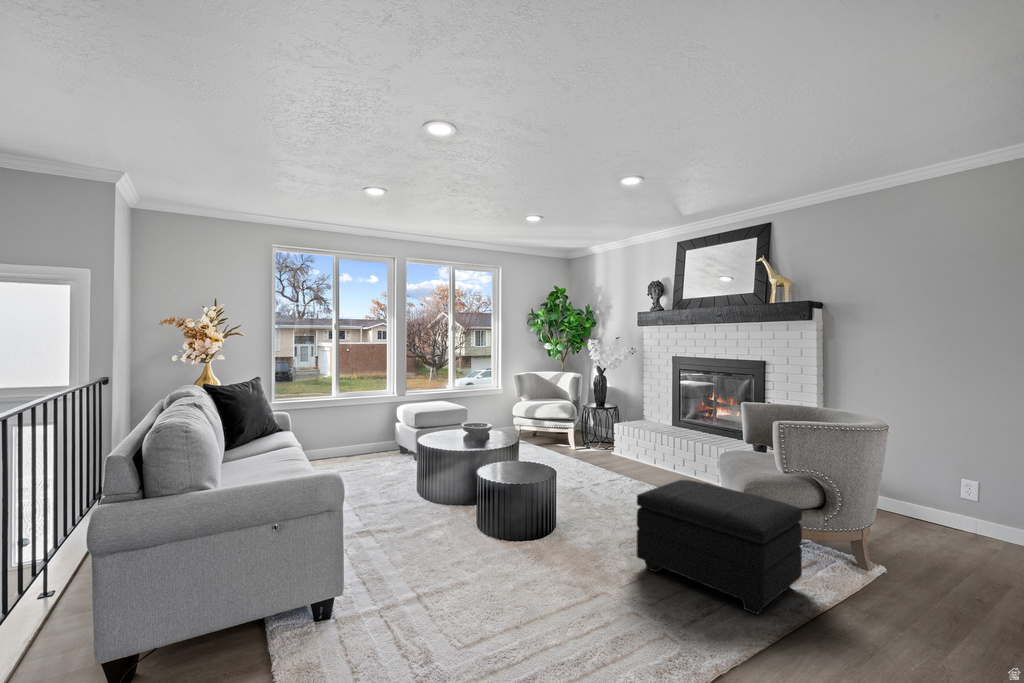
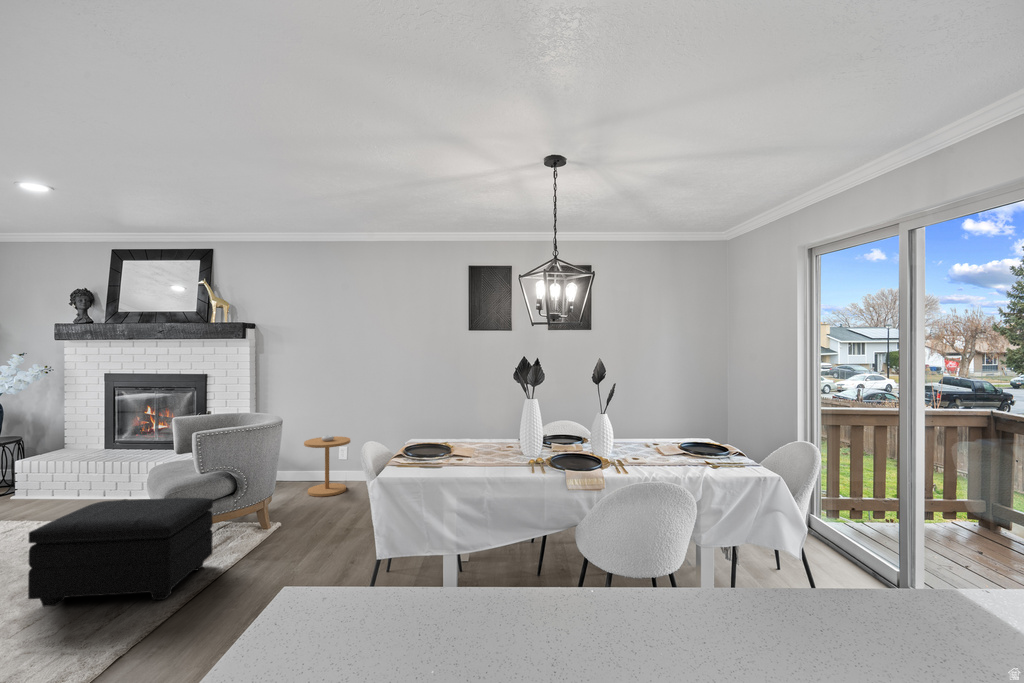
side table: none [900,455,982,545] -> present [304,436,350,497]

